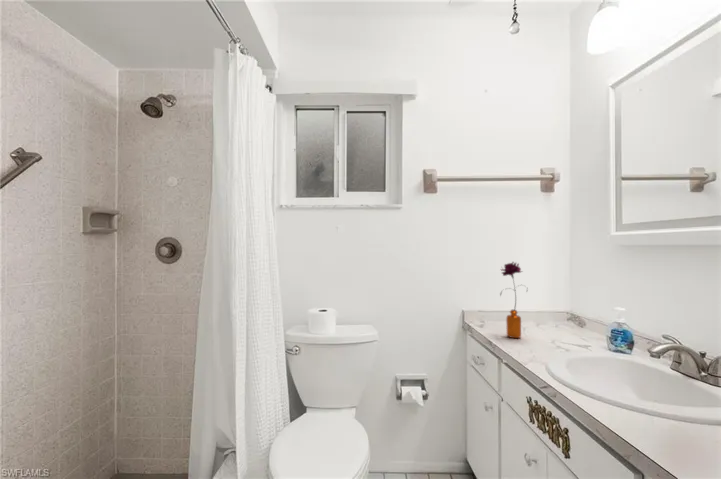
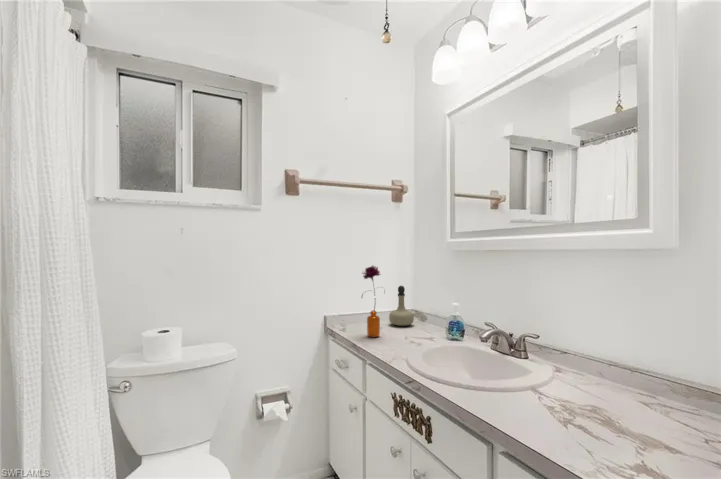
perfume bottle: none [536,286,567,331] -> present [389,286,414,326]

